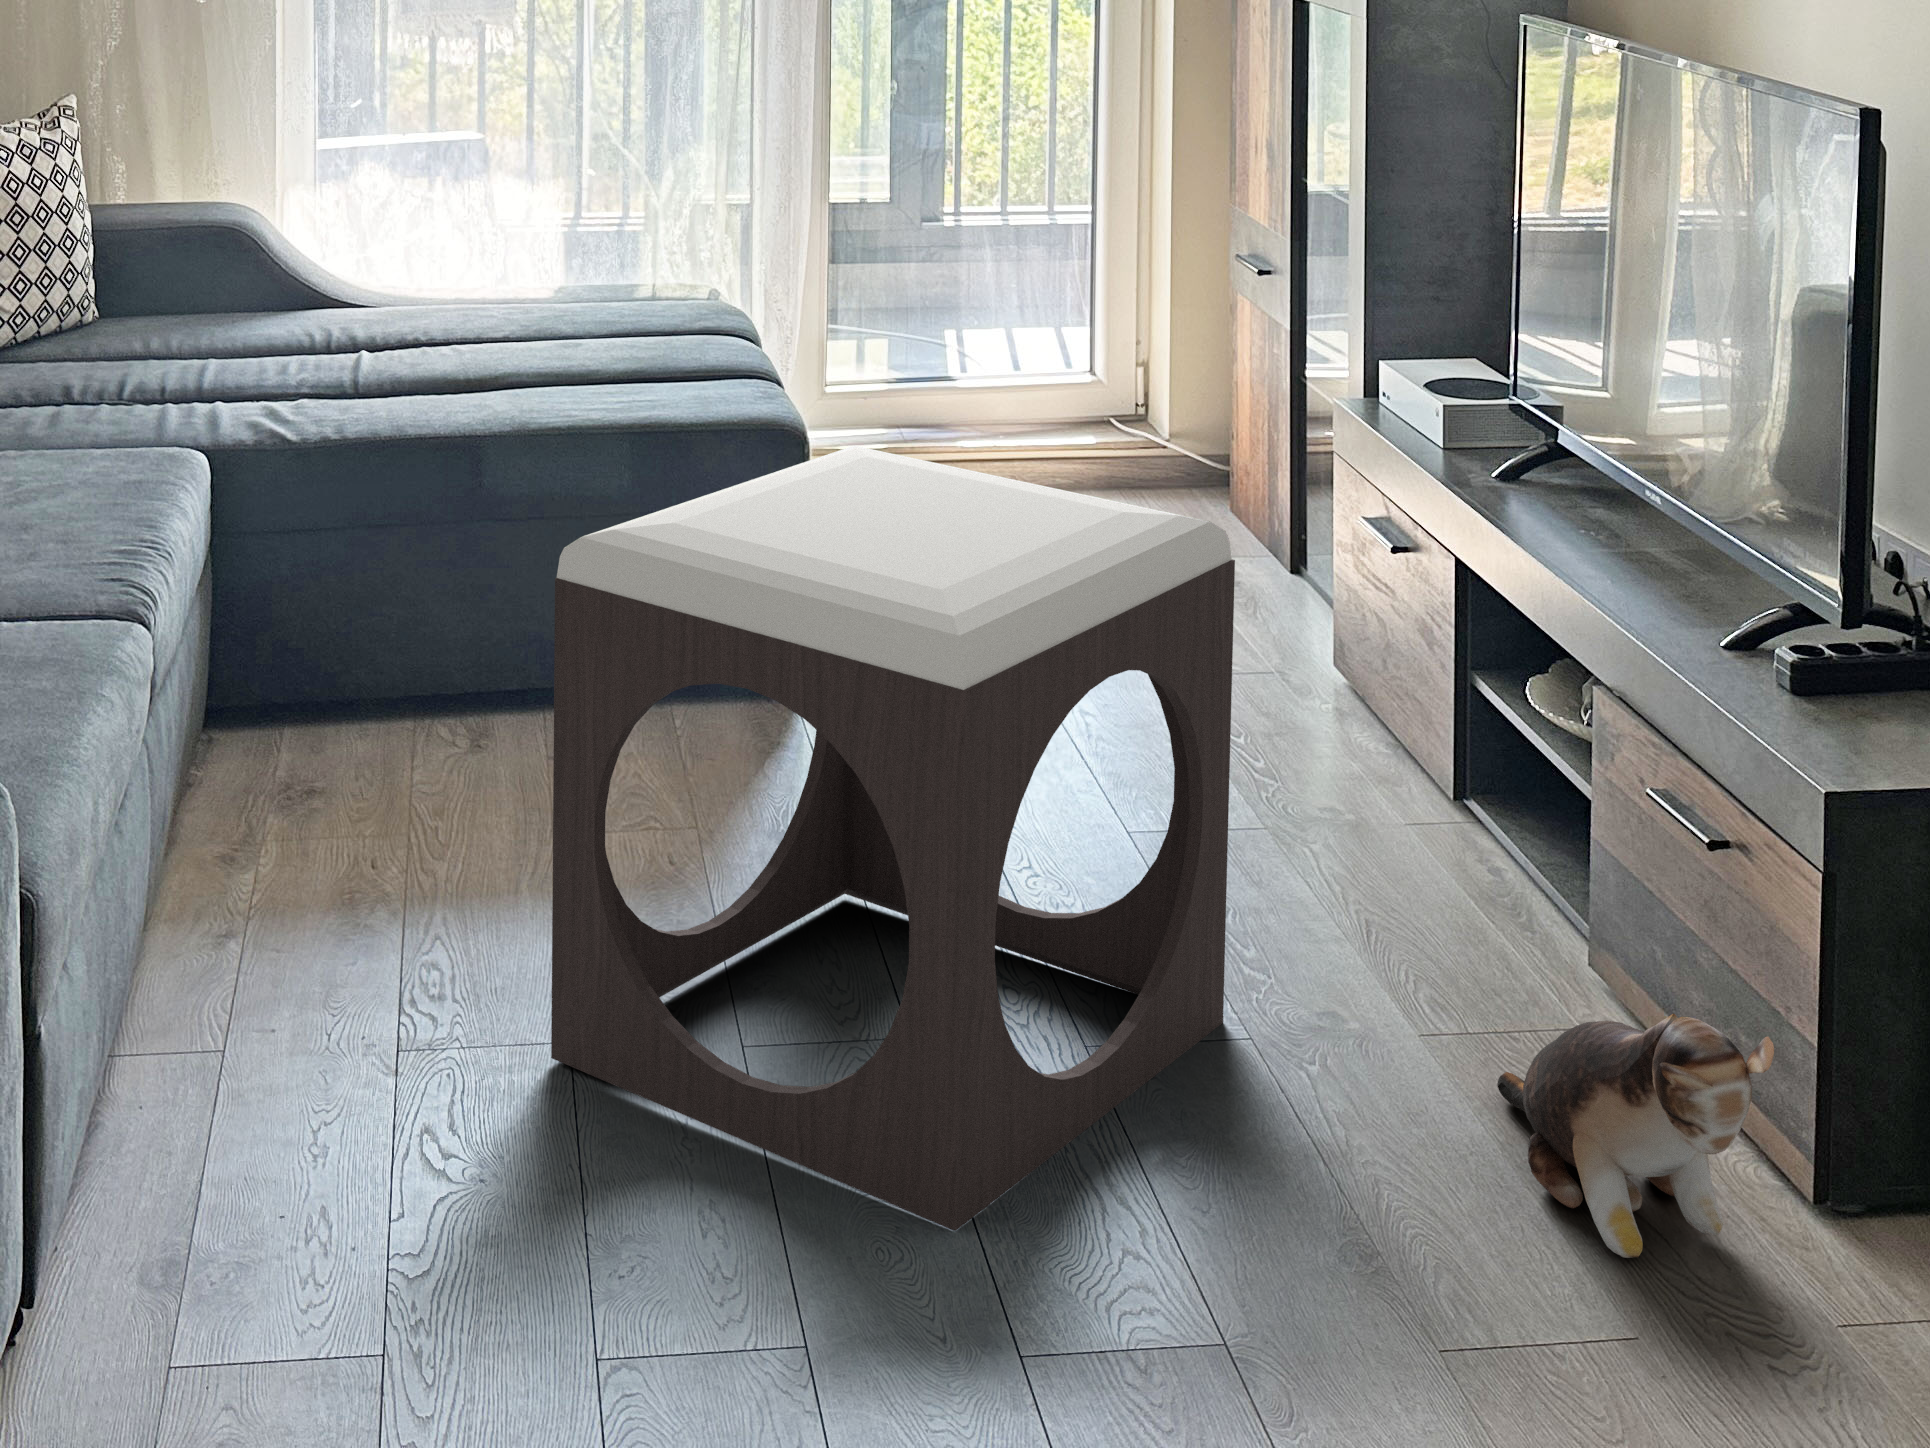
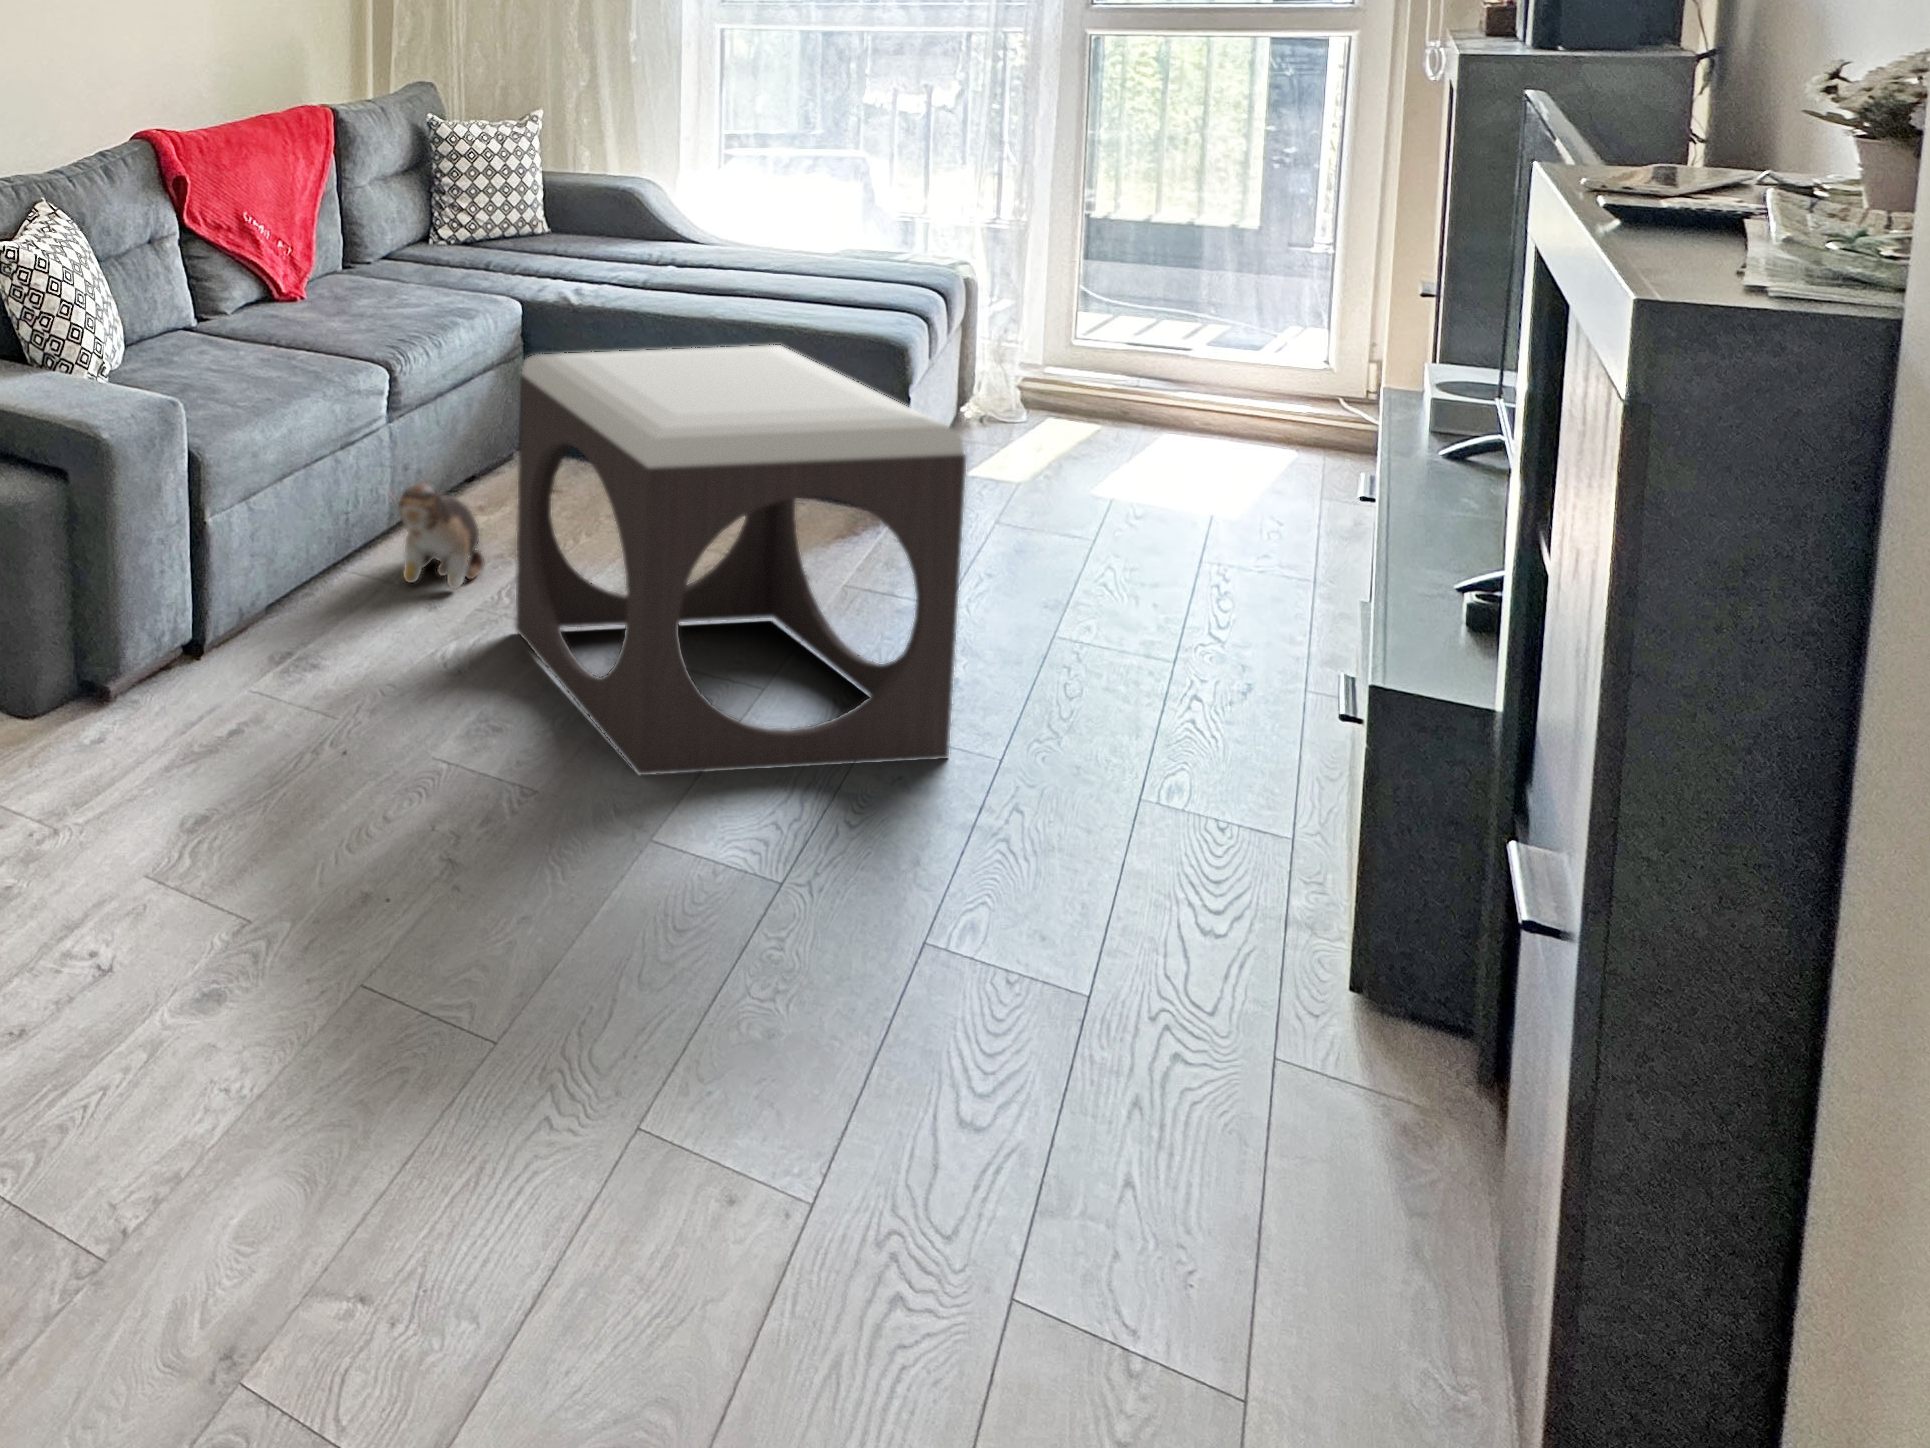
plush toy: present [1497,1014,1774,1258] -> present [388,483,484,588]

